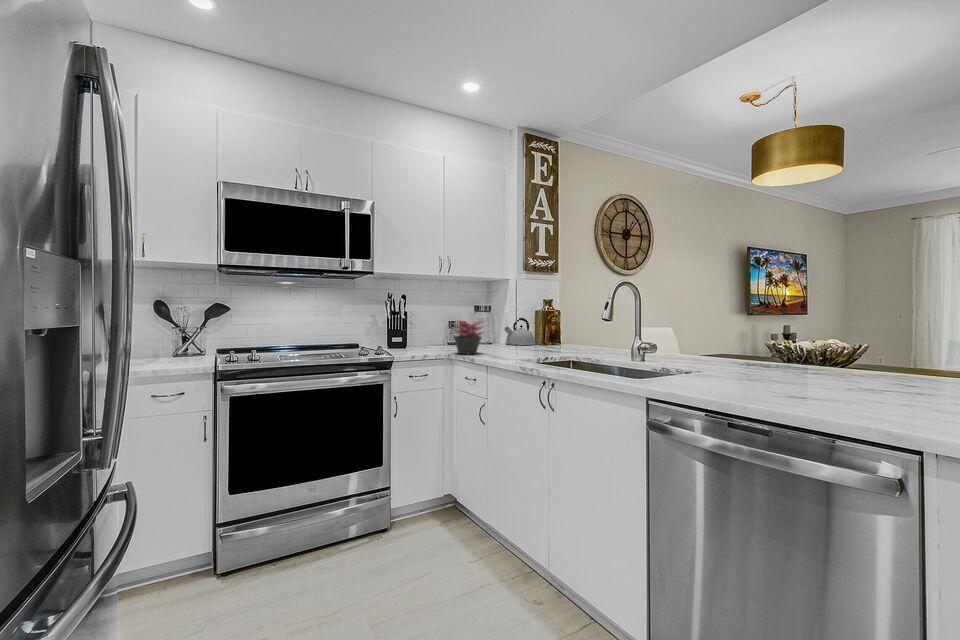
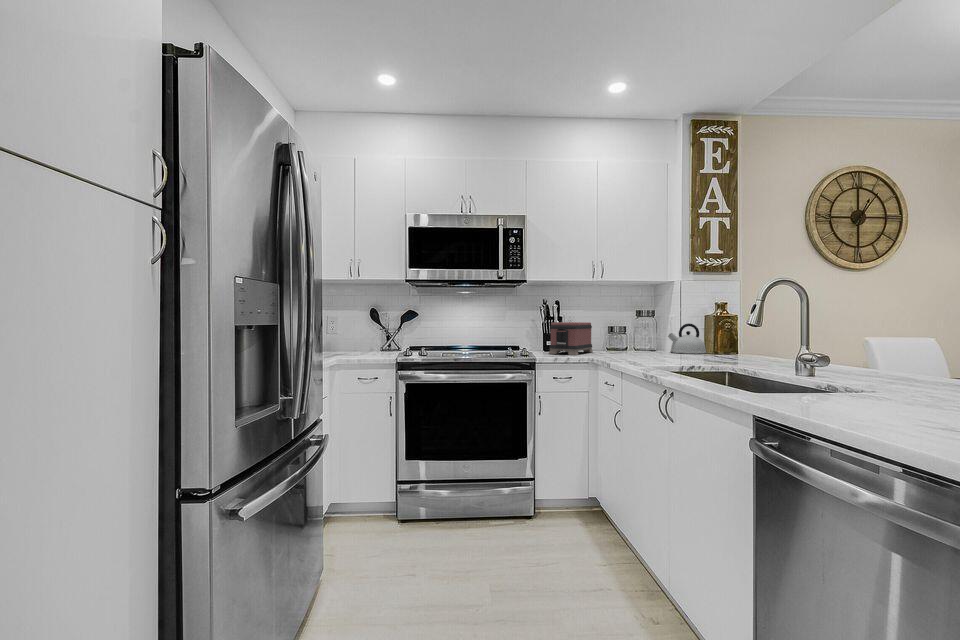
toaster: none [399,317,439,351] -> present [549,322,593,355]
succulent plant: present [453,320,483,354] -> none [595,324,630,358]

